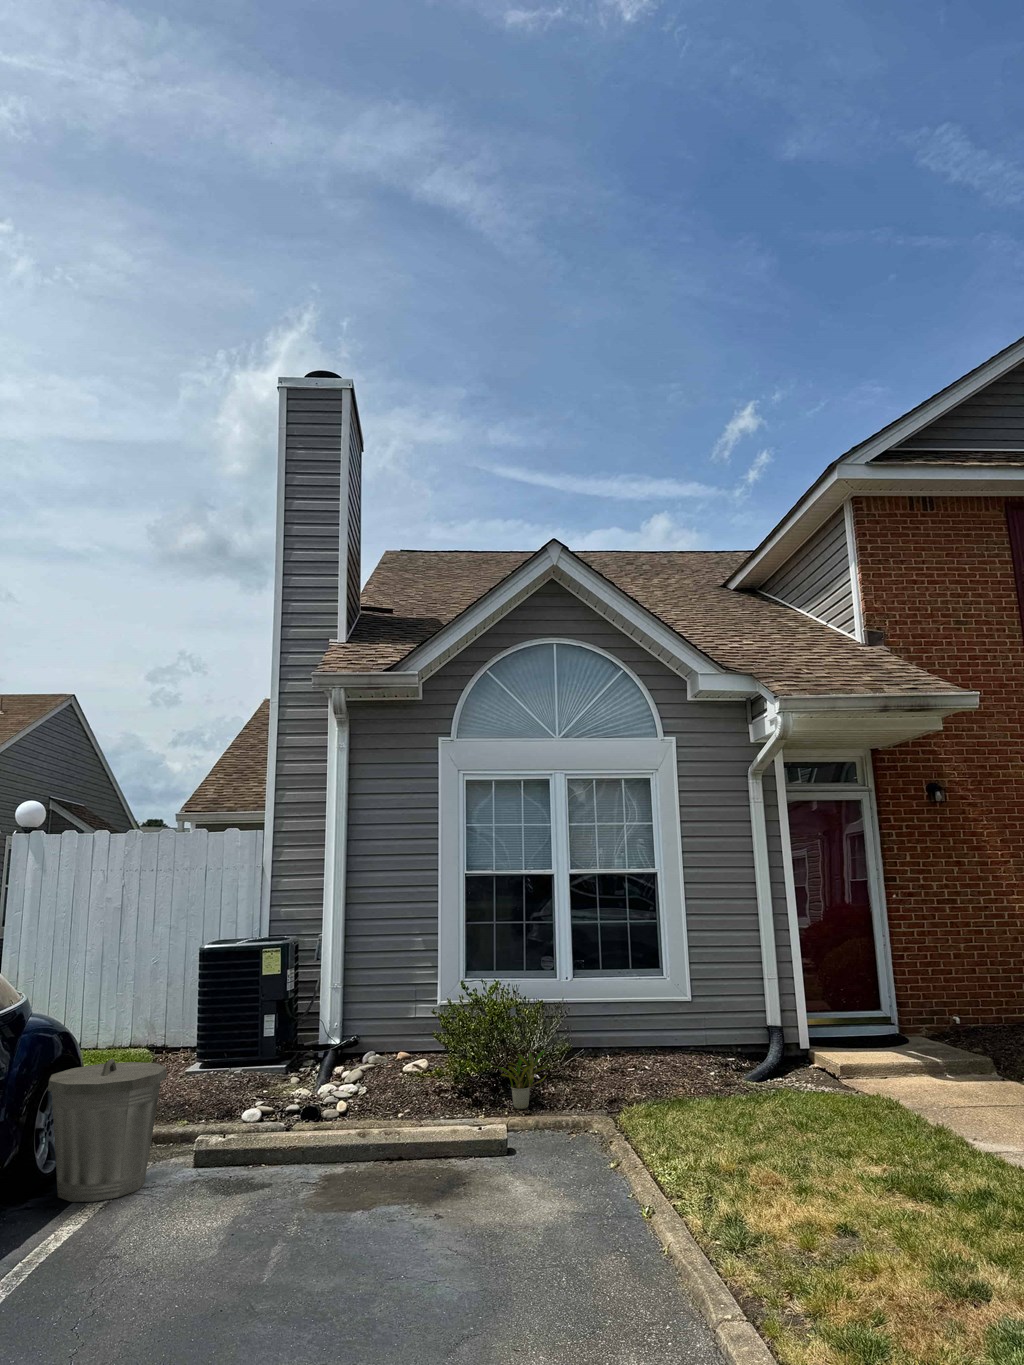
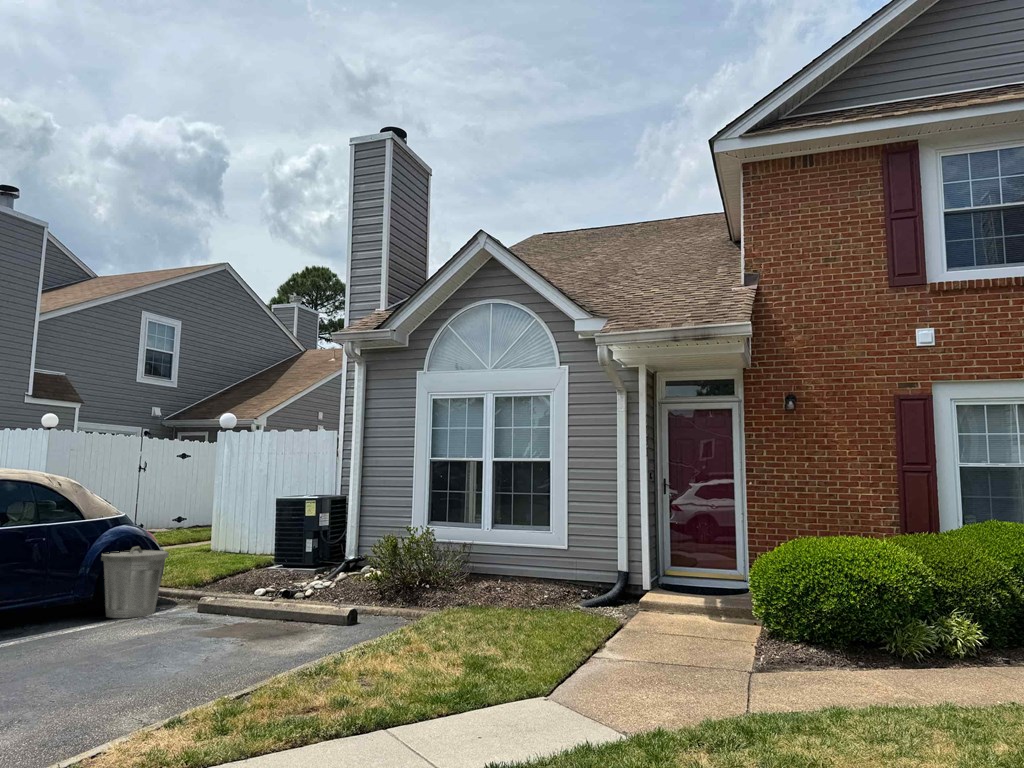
potted plant: present [490,1050,554,1109] -> none [386,570,429,607]

